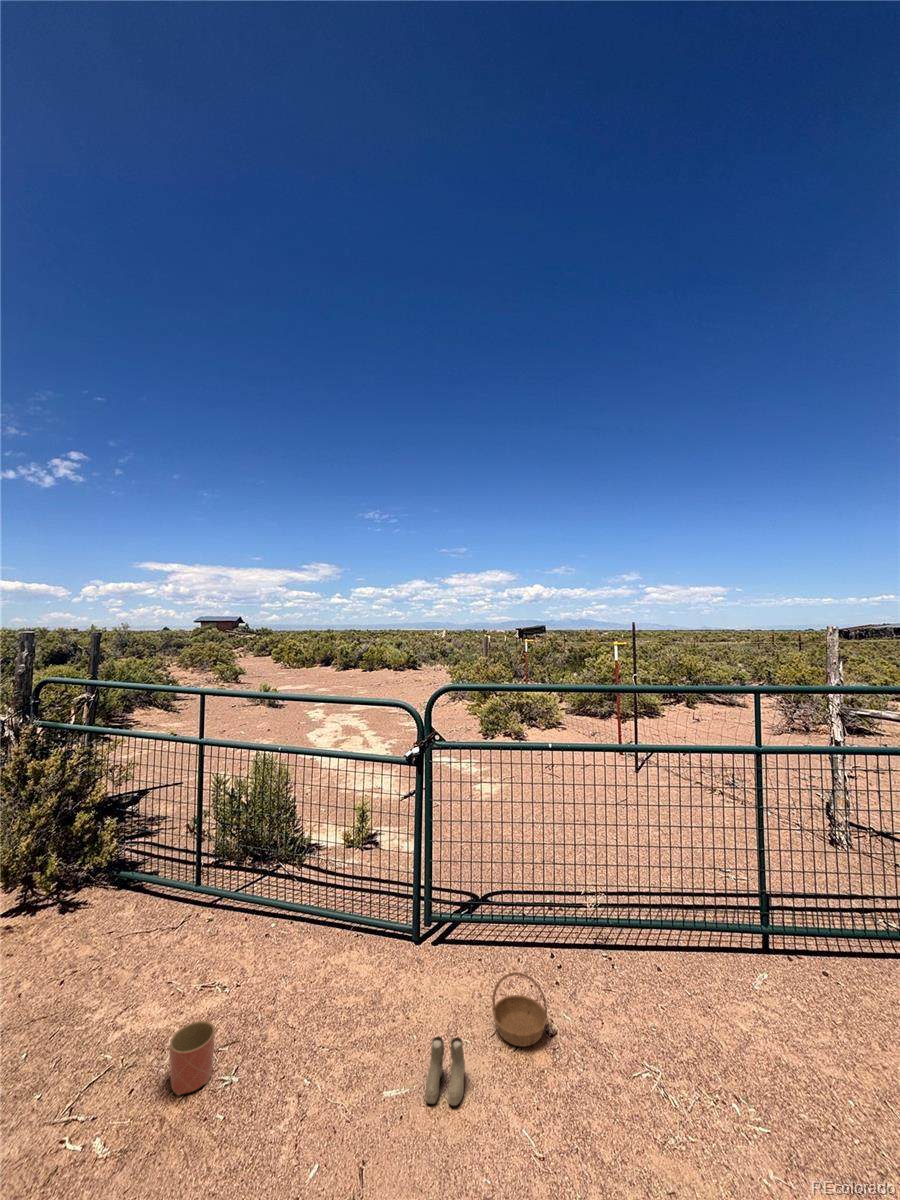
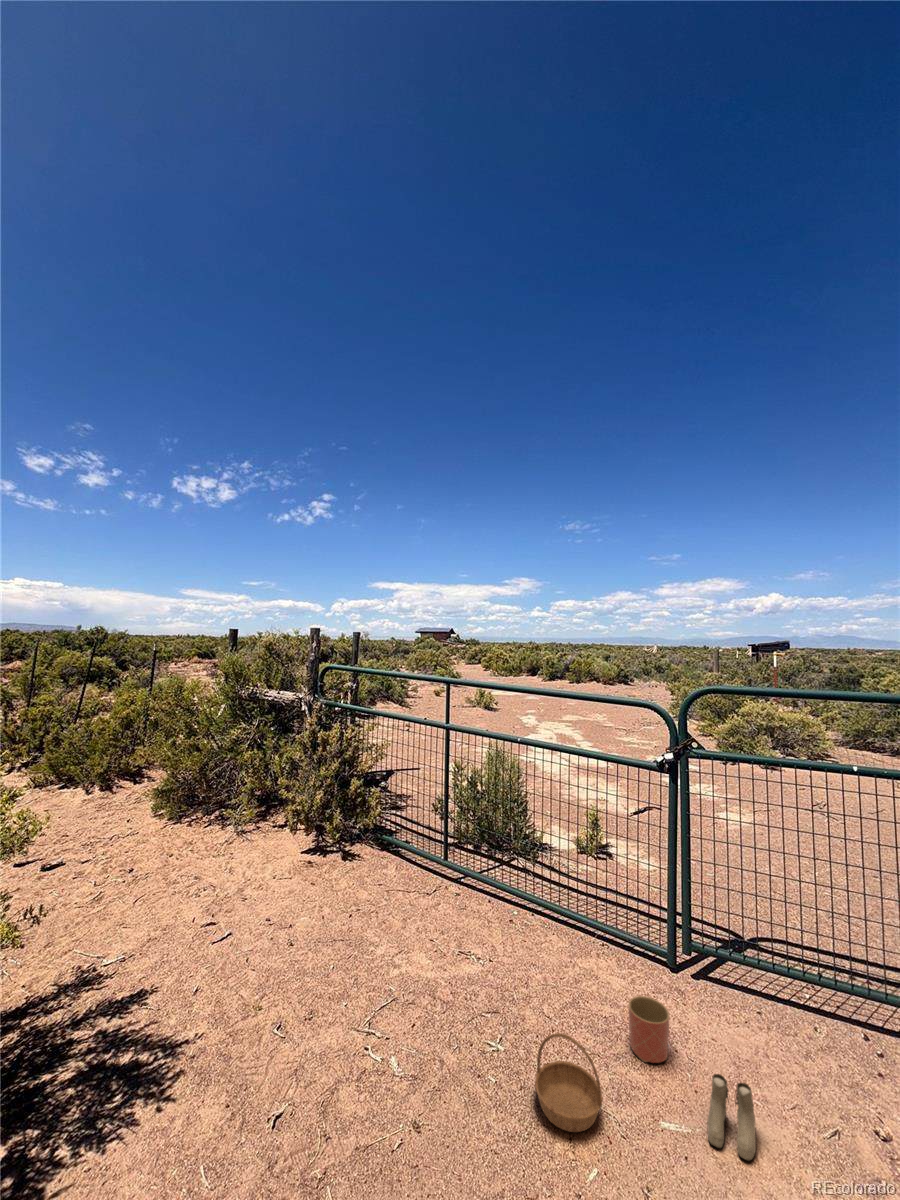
basket: present [492,972,547,1047] -> present [535,1033,602,1132]
planter: present [170,1021,215,1095] -> present [629,996,669,1063]

